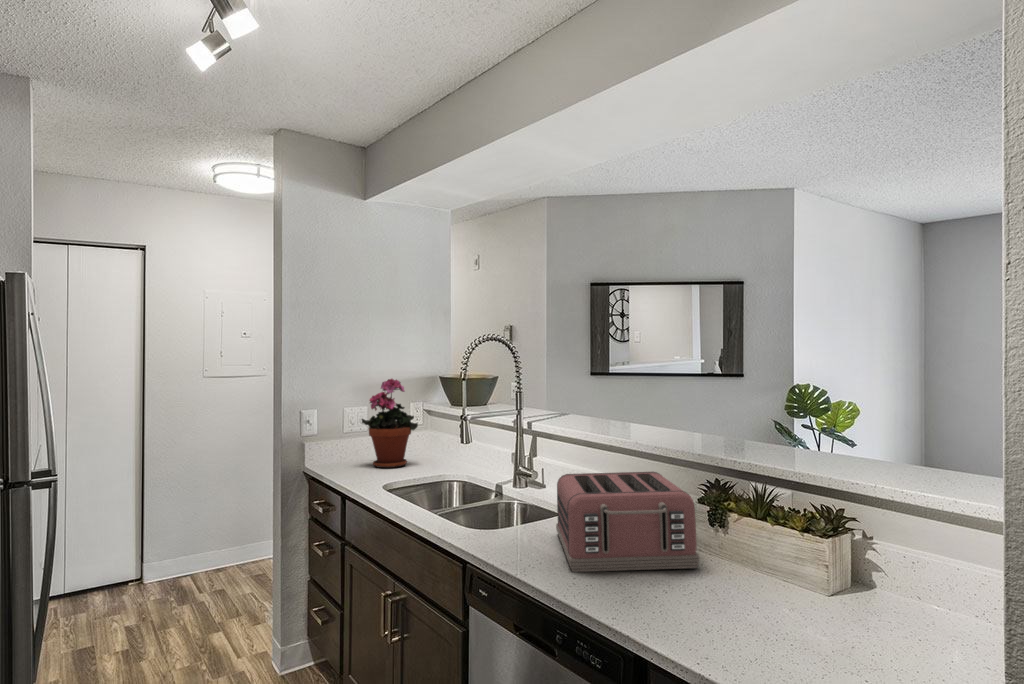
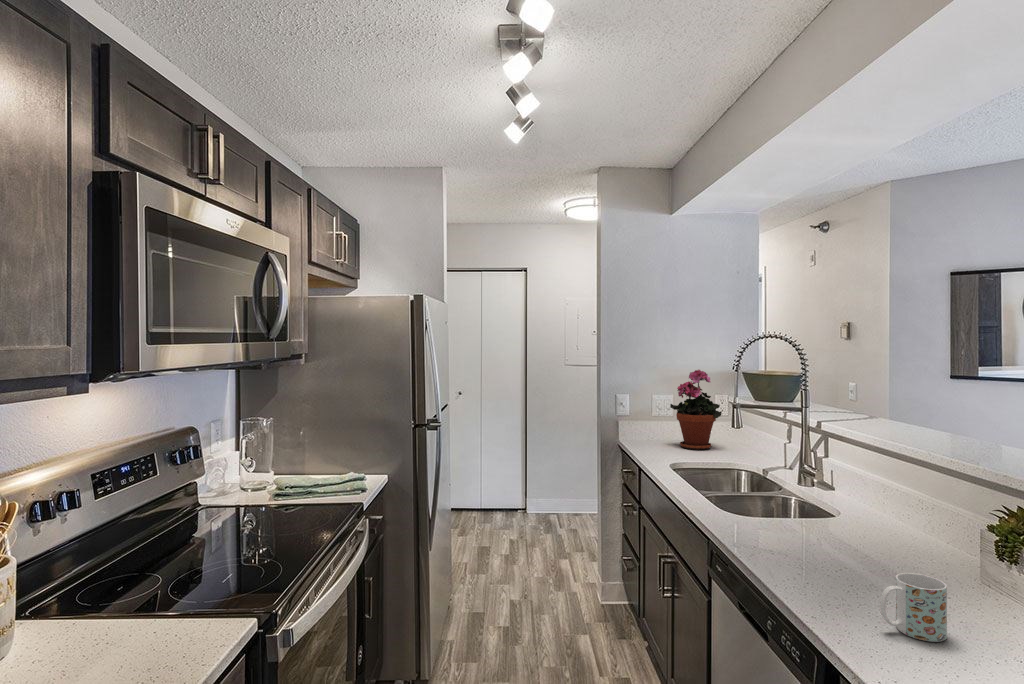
toaster: present [556,472,699,572] -> none [784,478,934,596]
mug: none [692,547,740,610] -> present [880,573,947,642]

